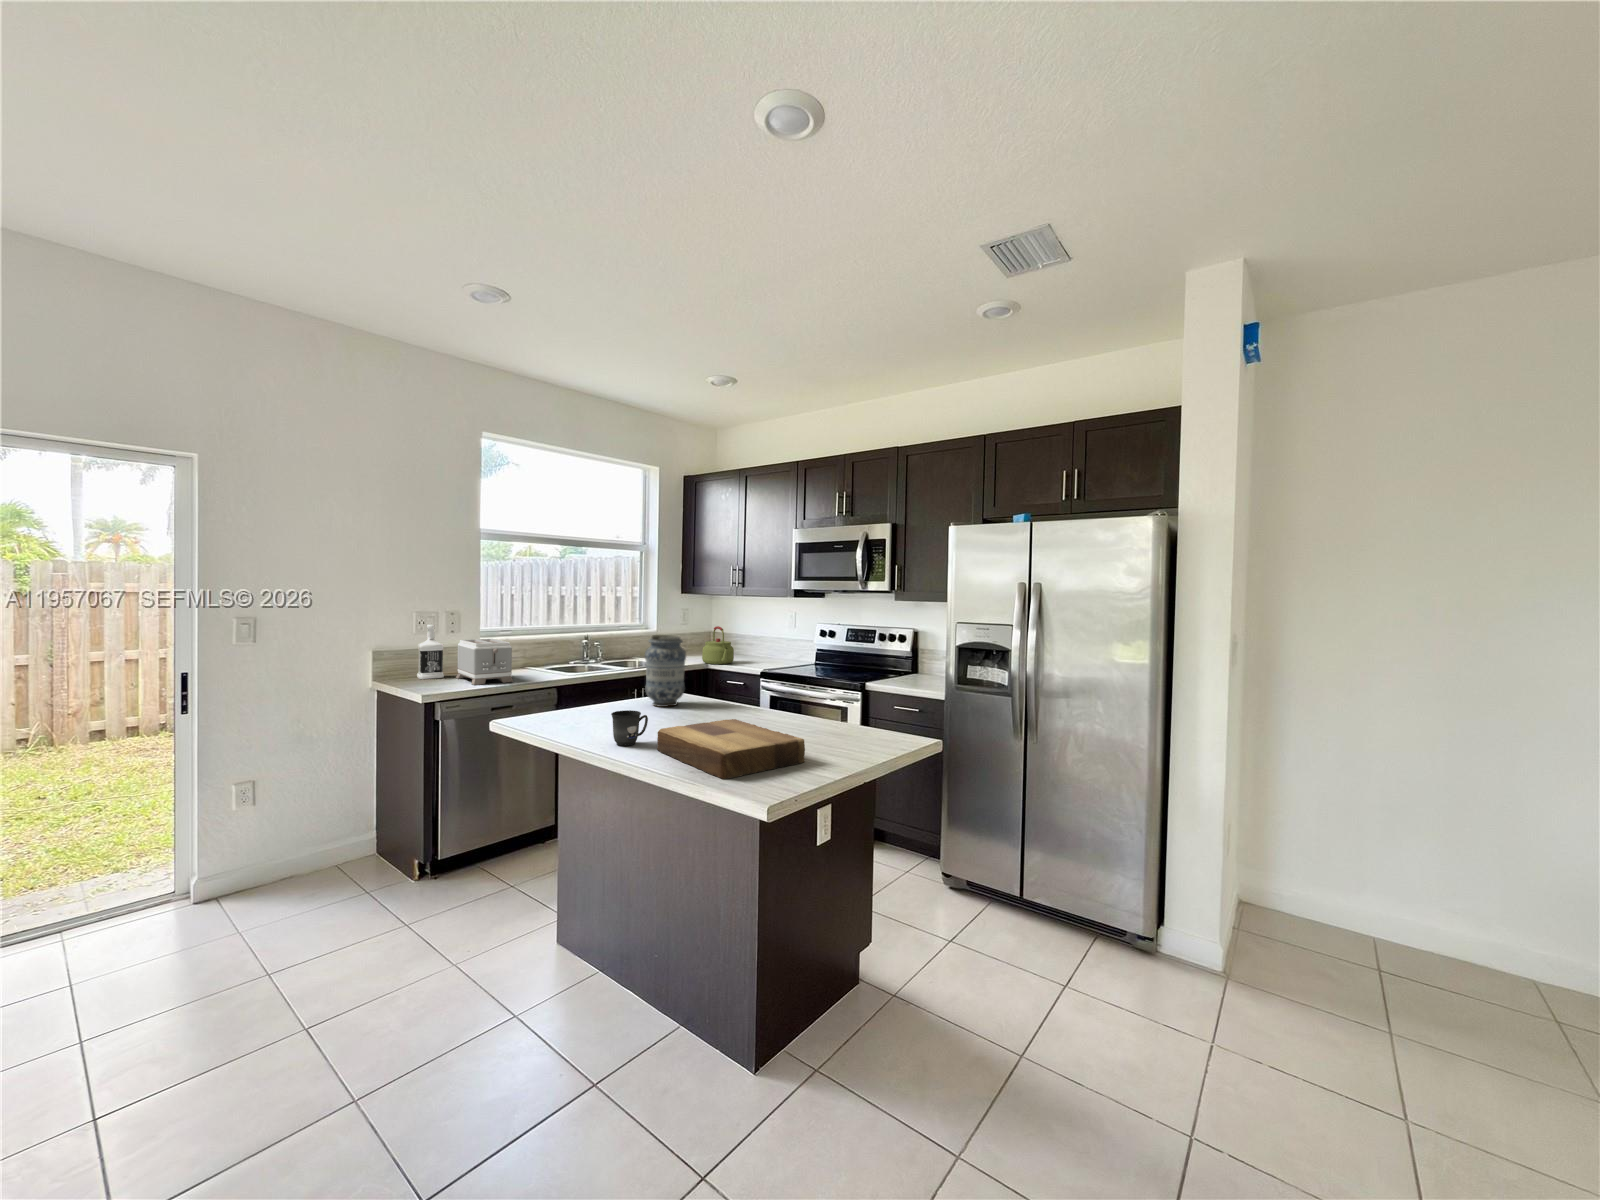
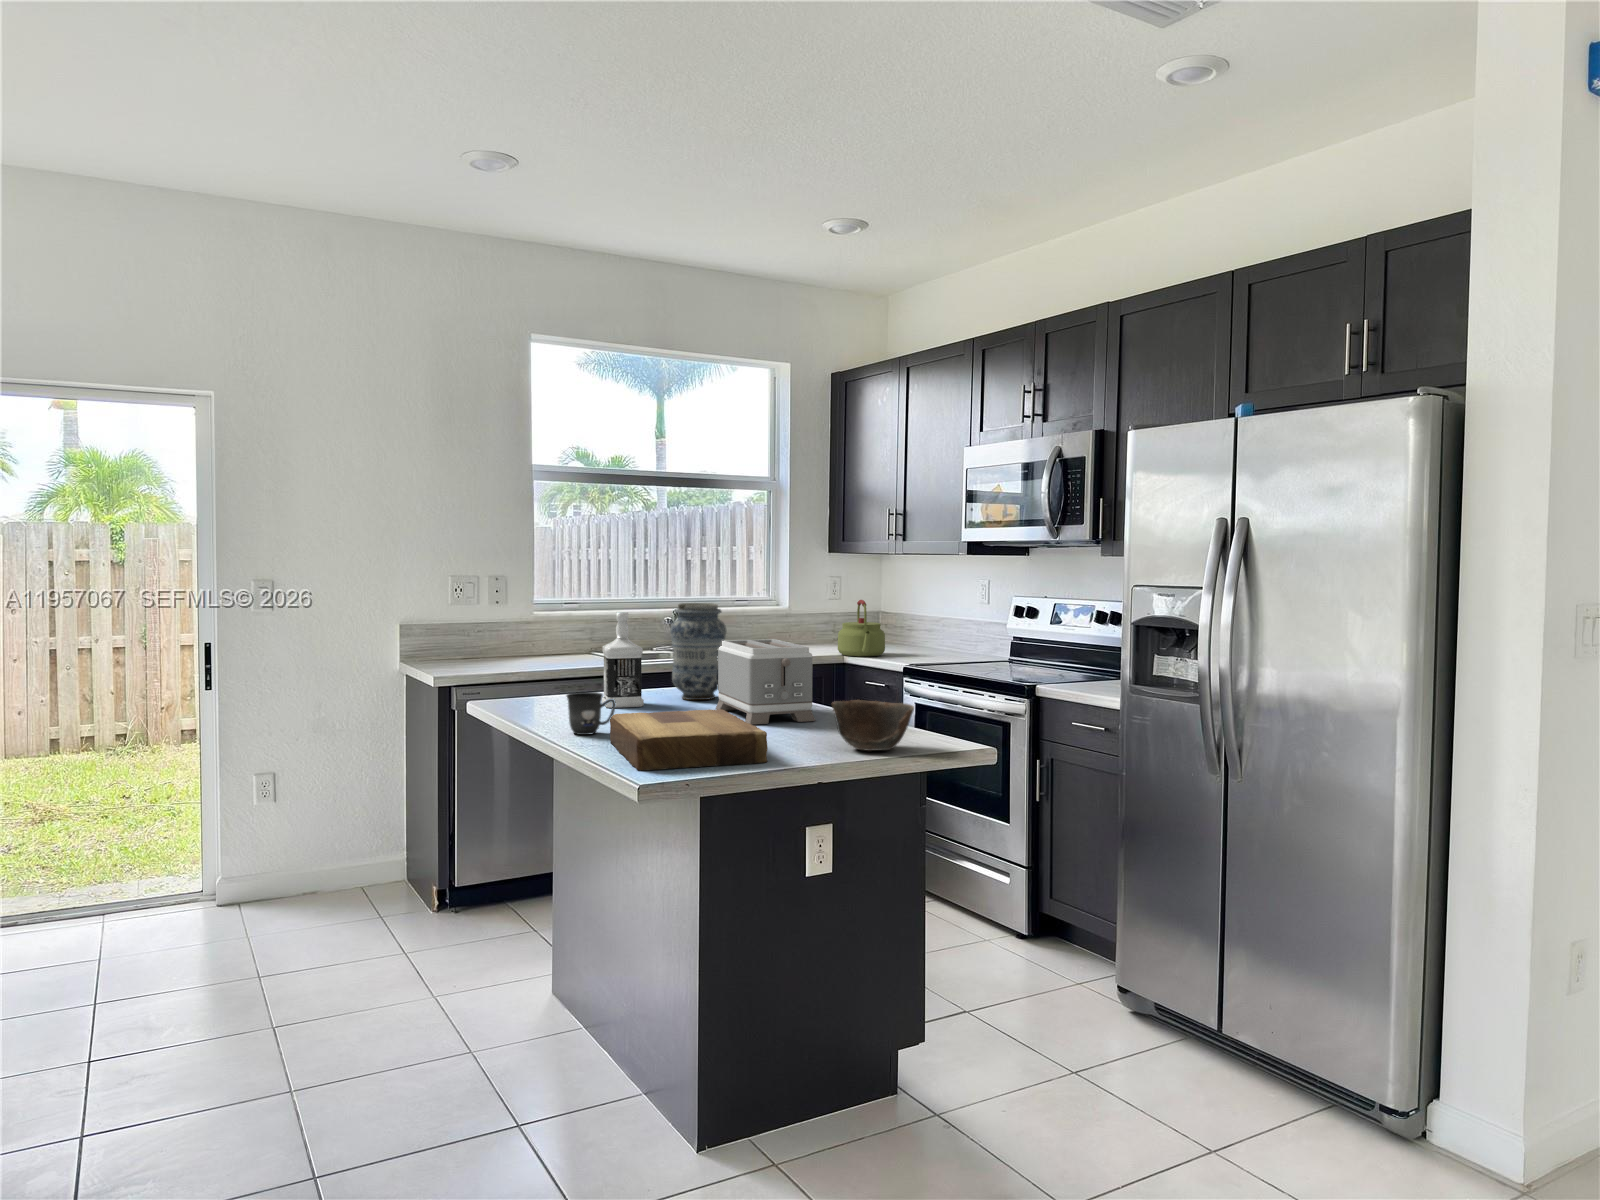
bottle: present [417,625,444,679] -> present [602,612,644,708]
toaster: present [456,639,513,685] -> present [716,639,815,725]
bowl: none [826,708,886,745] -> present [832,700,914,751]

